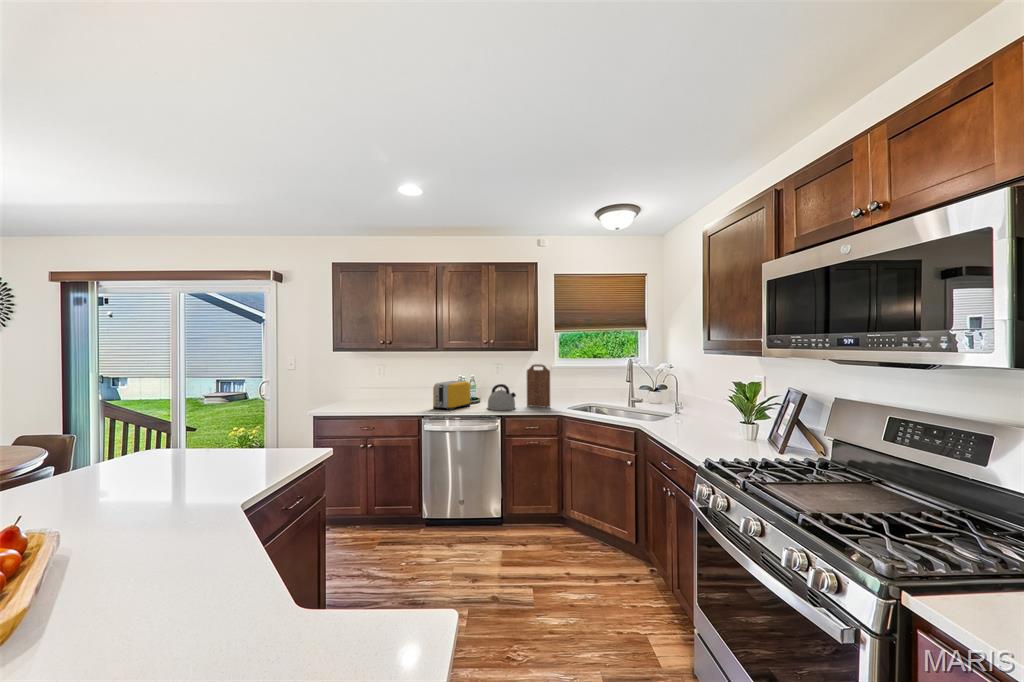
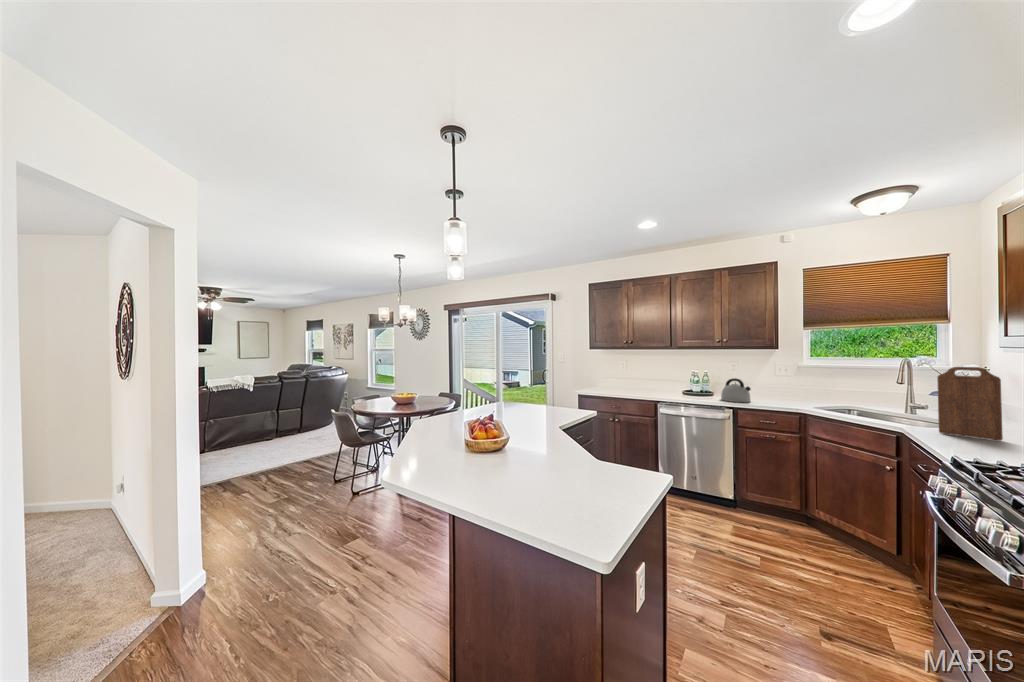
cutting board: present [527,364,550,407] -> present [937,367,1003,441]
toaster: present [433,381,470,410] -> none [669,374,705,398]

